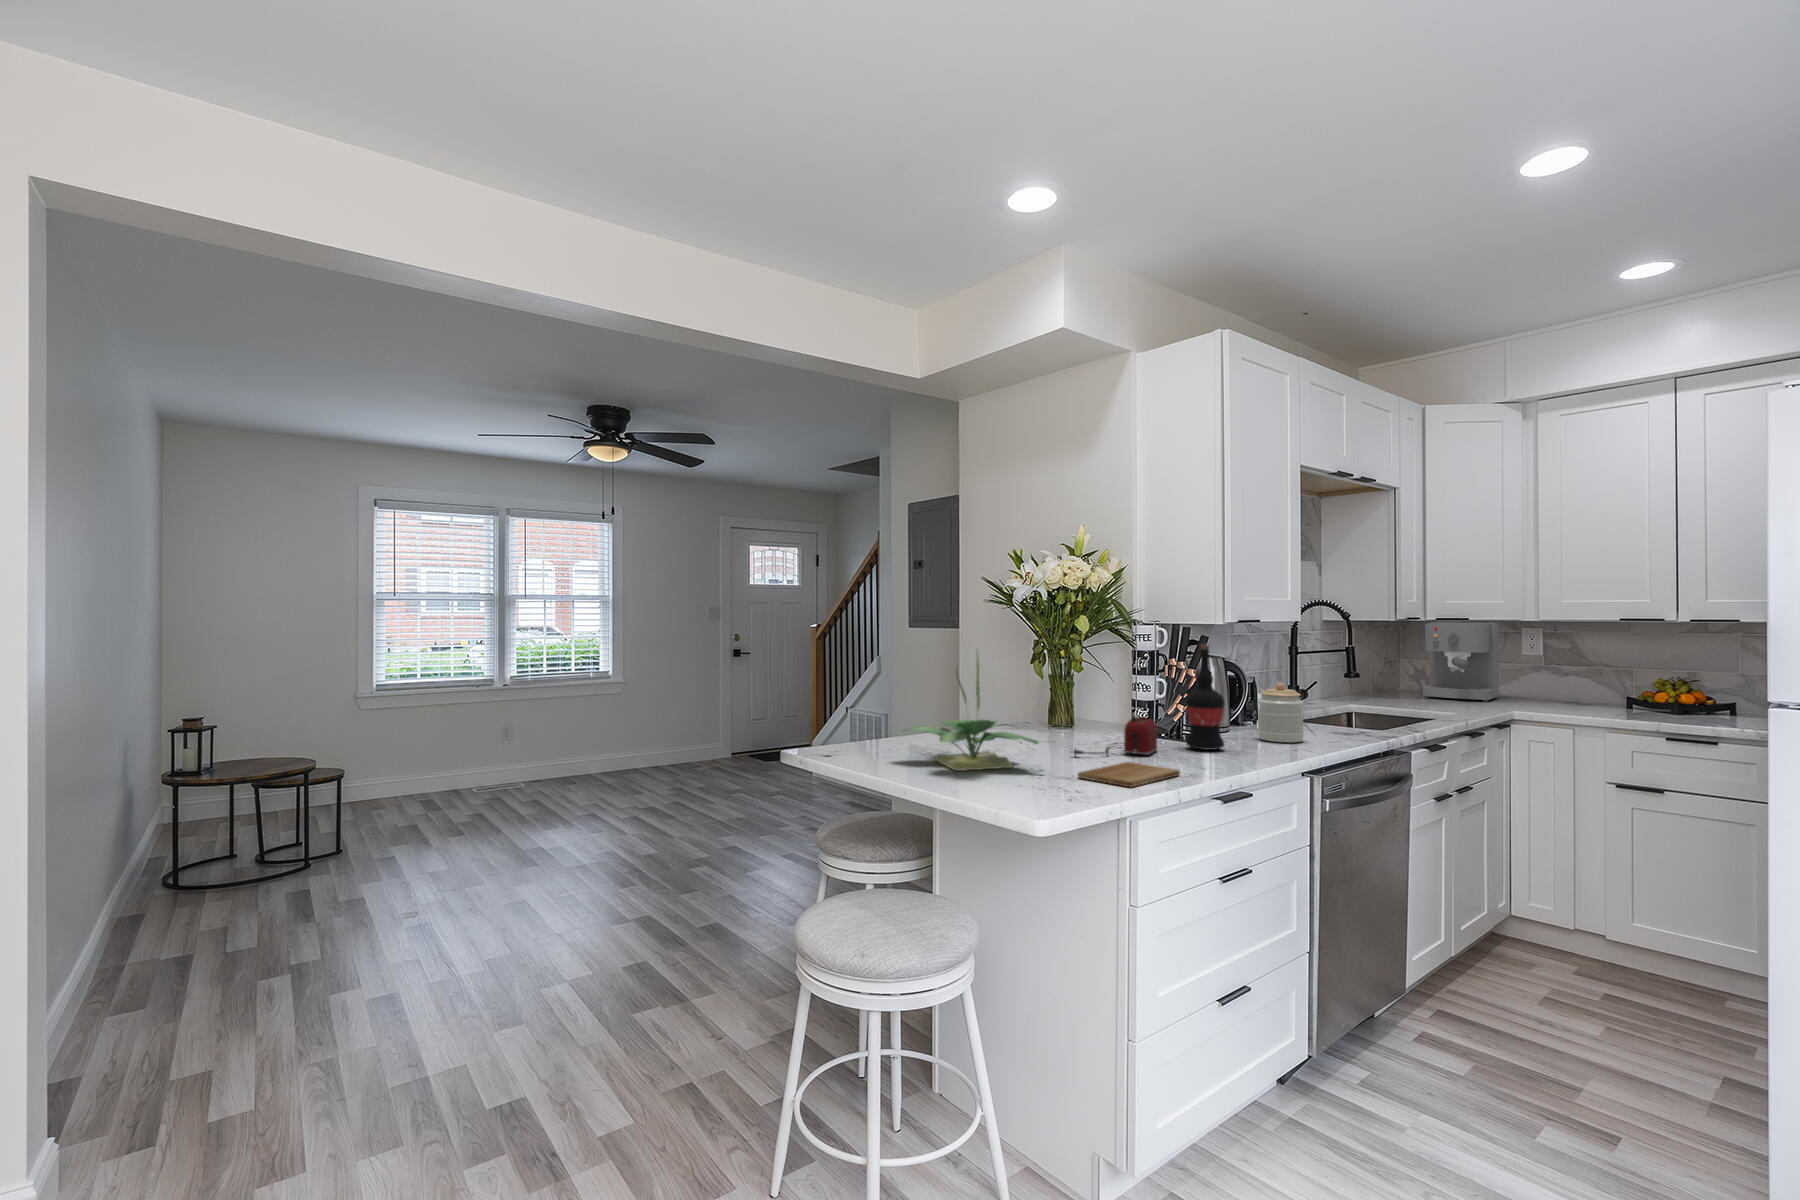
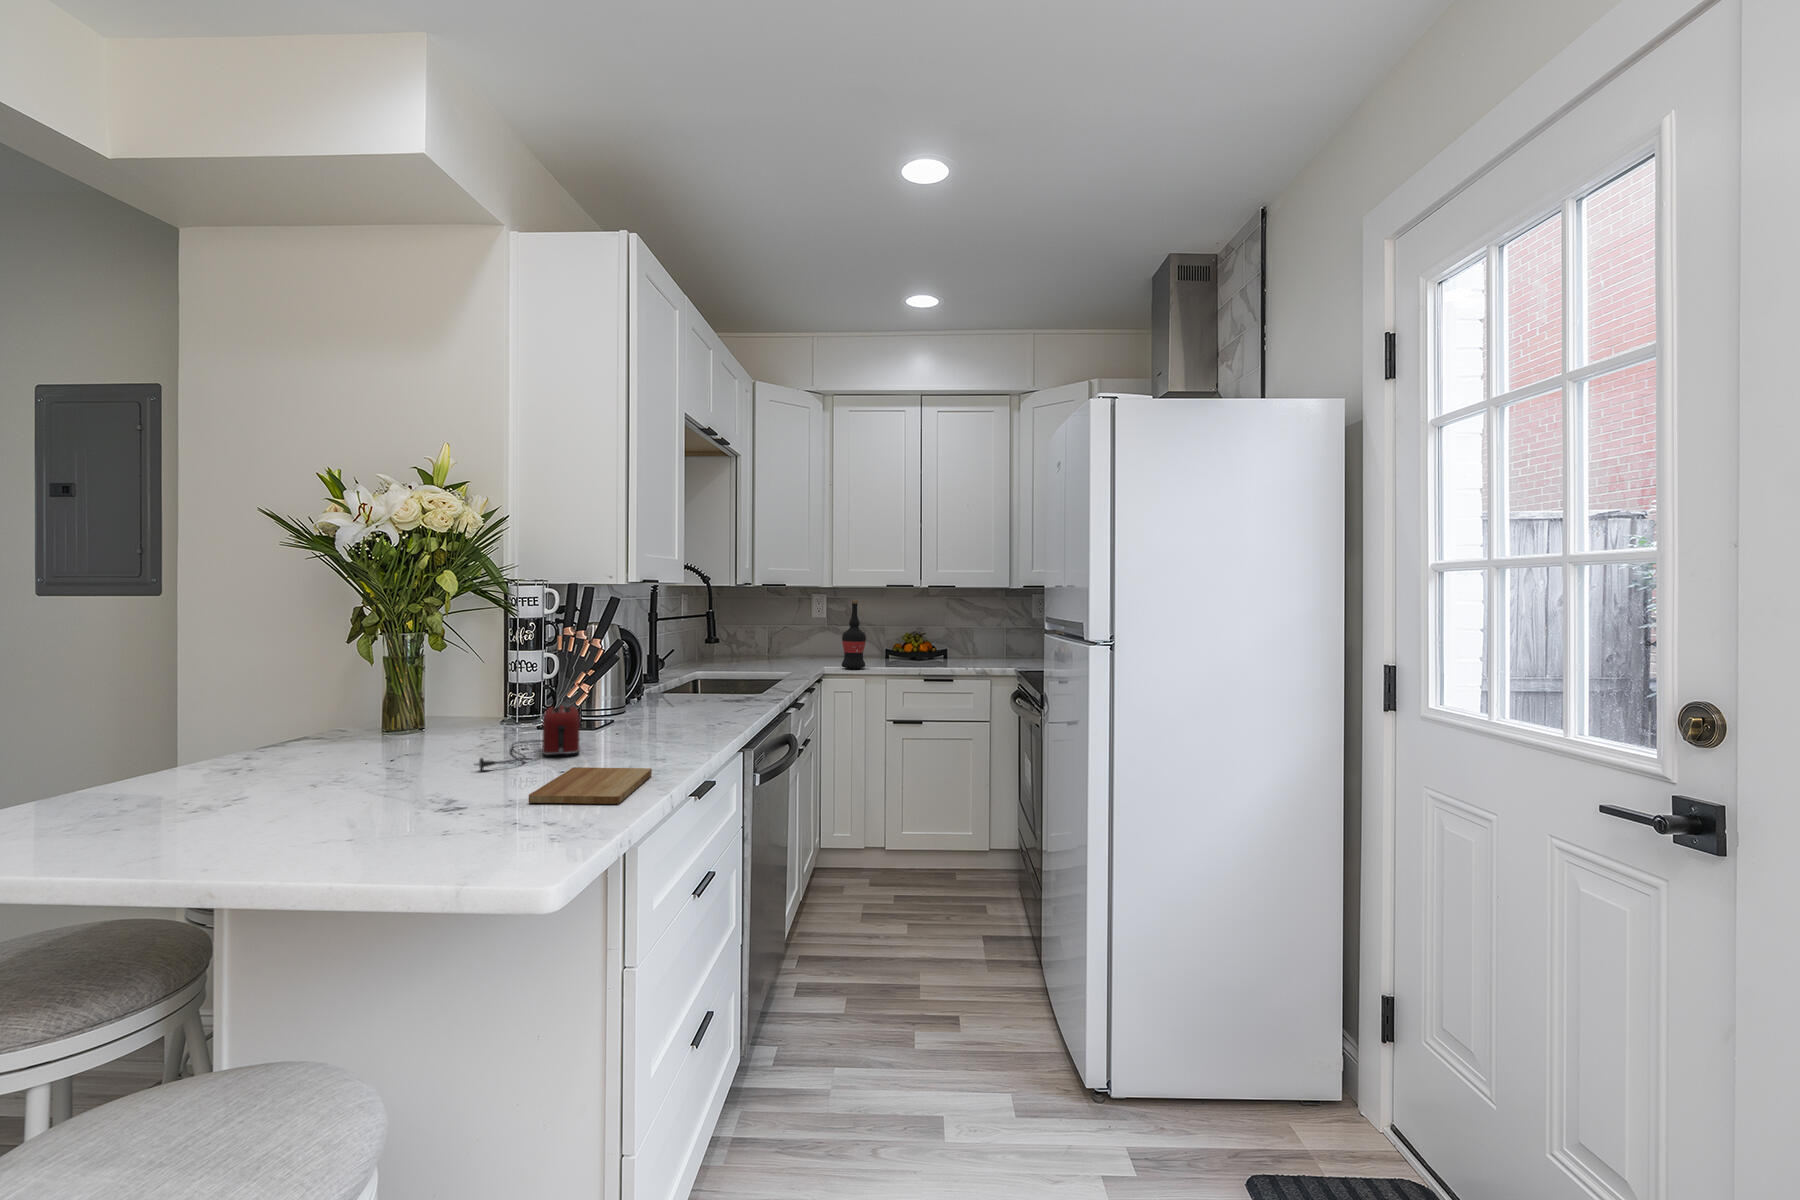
coffee maker: present [1423,622,1499,702] -> none [739,587,794,659]
wine bottle: present [1186,645,1224,750] -> present [842,600,866,669]
potted plant: present [905,657,1039,771] -> none [162,618,460,828]
jar: present [1258,683,1304,742] -> none [664,651,713,717]

